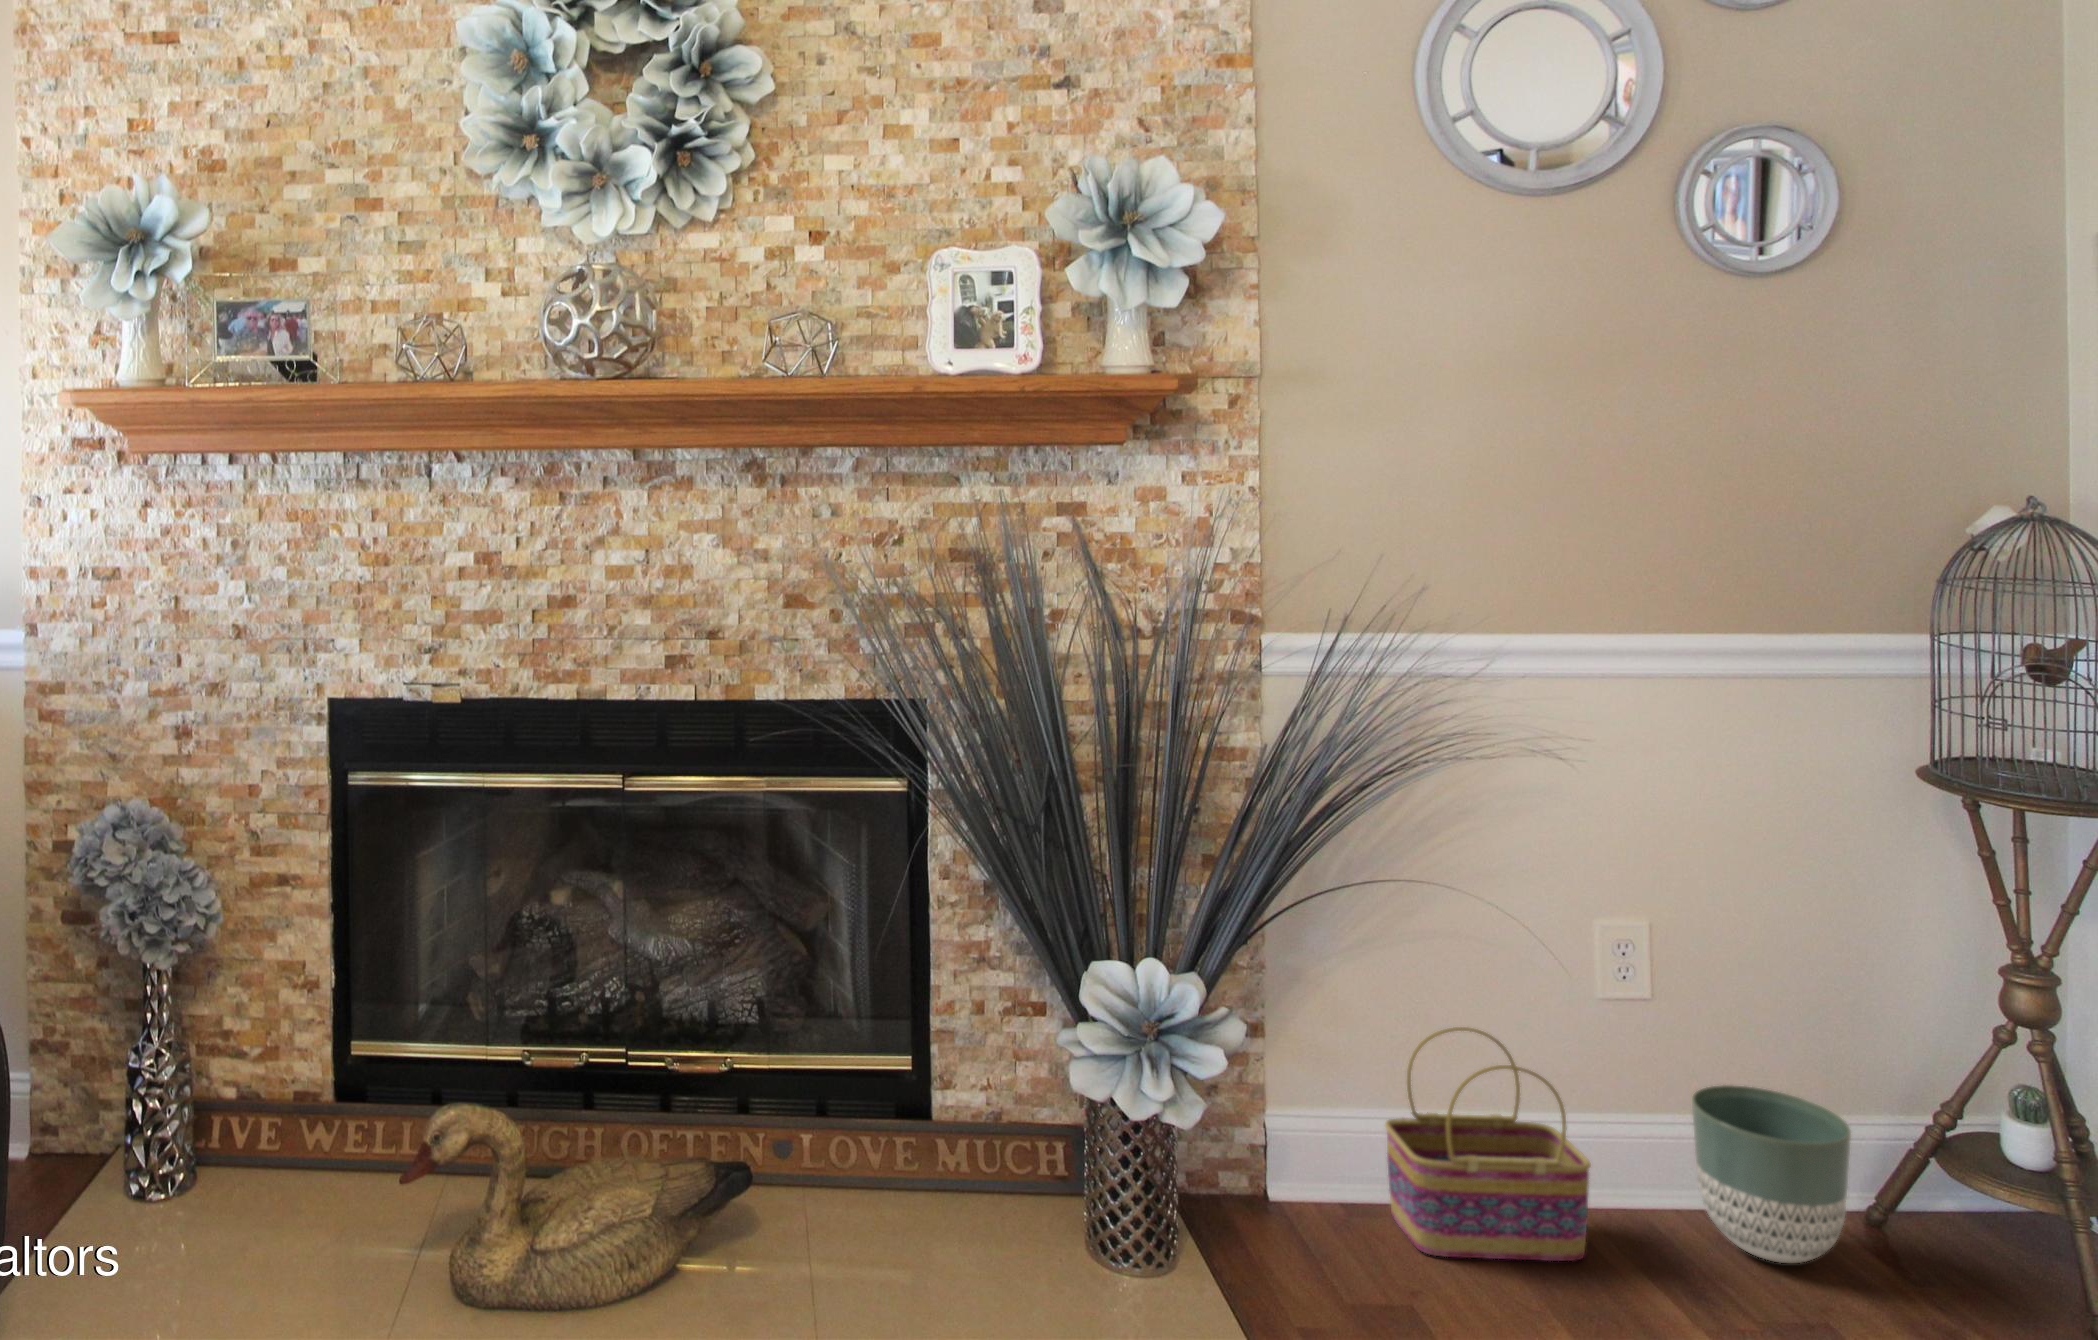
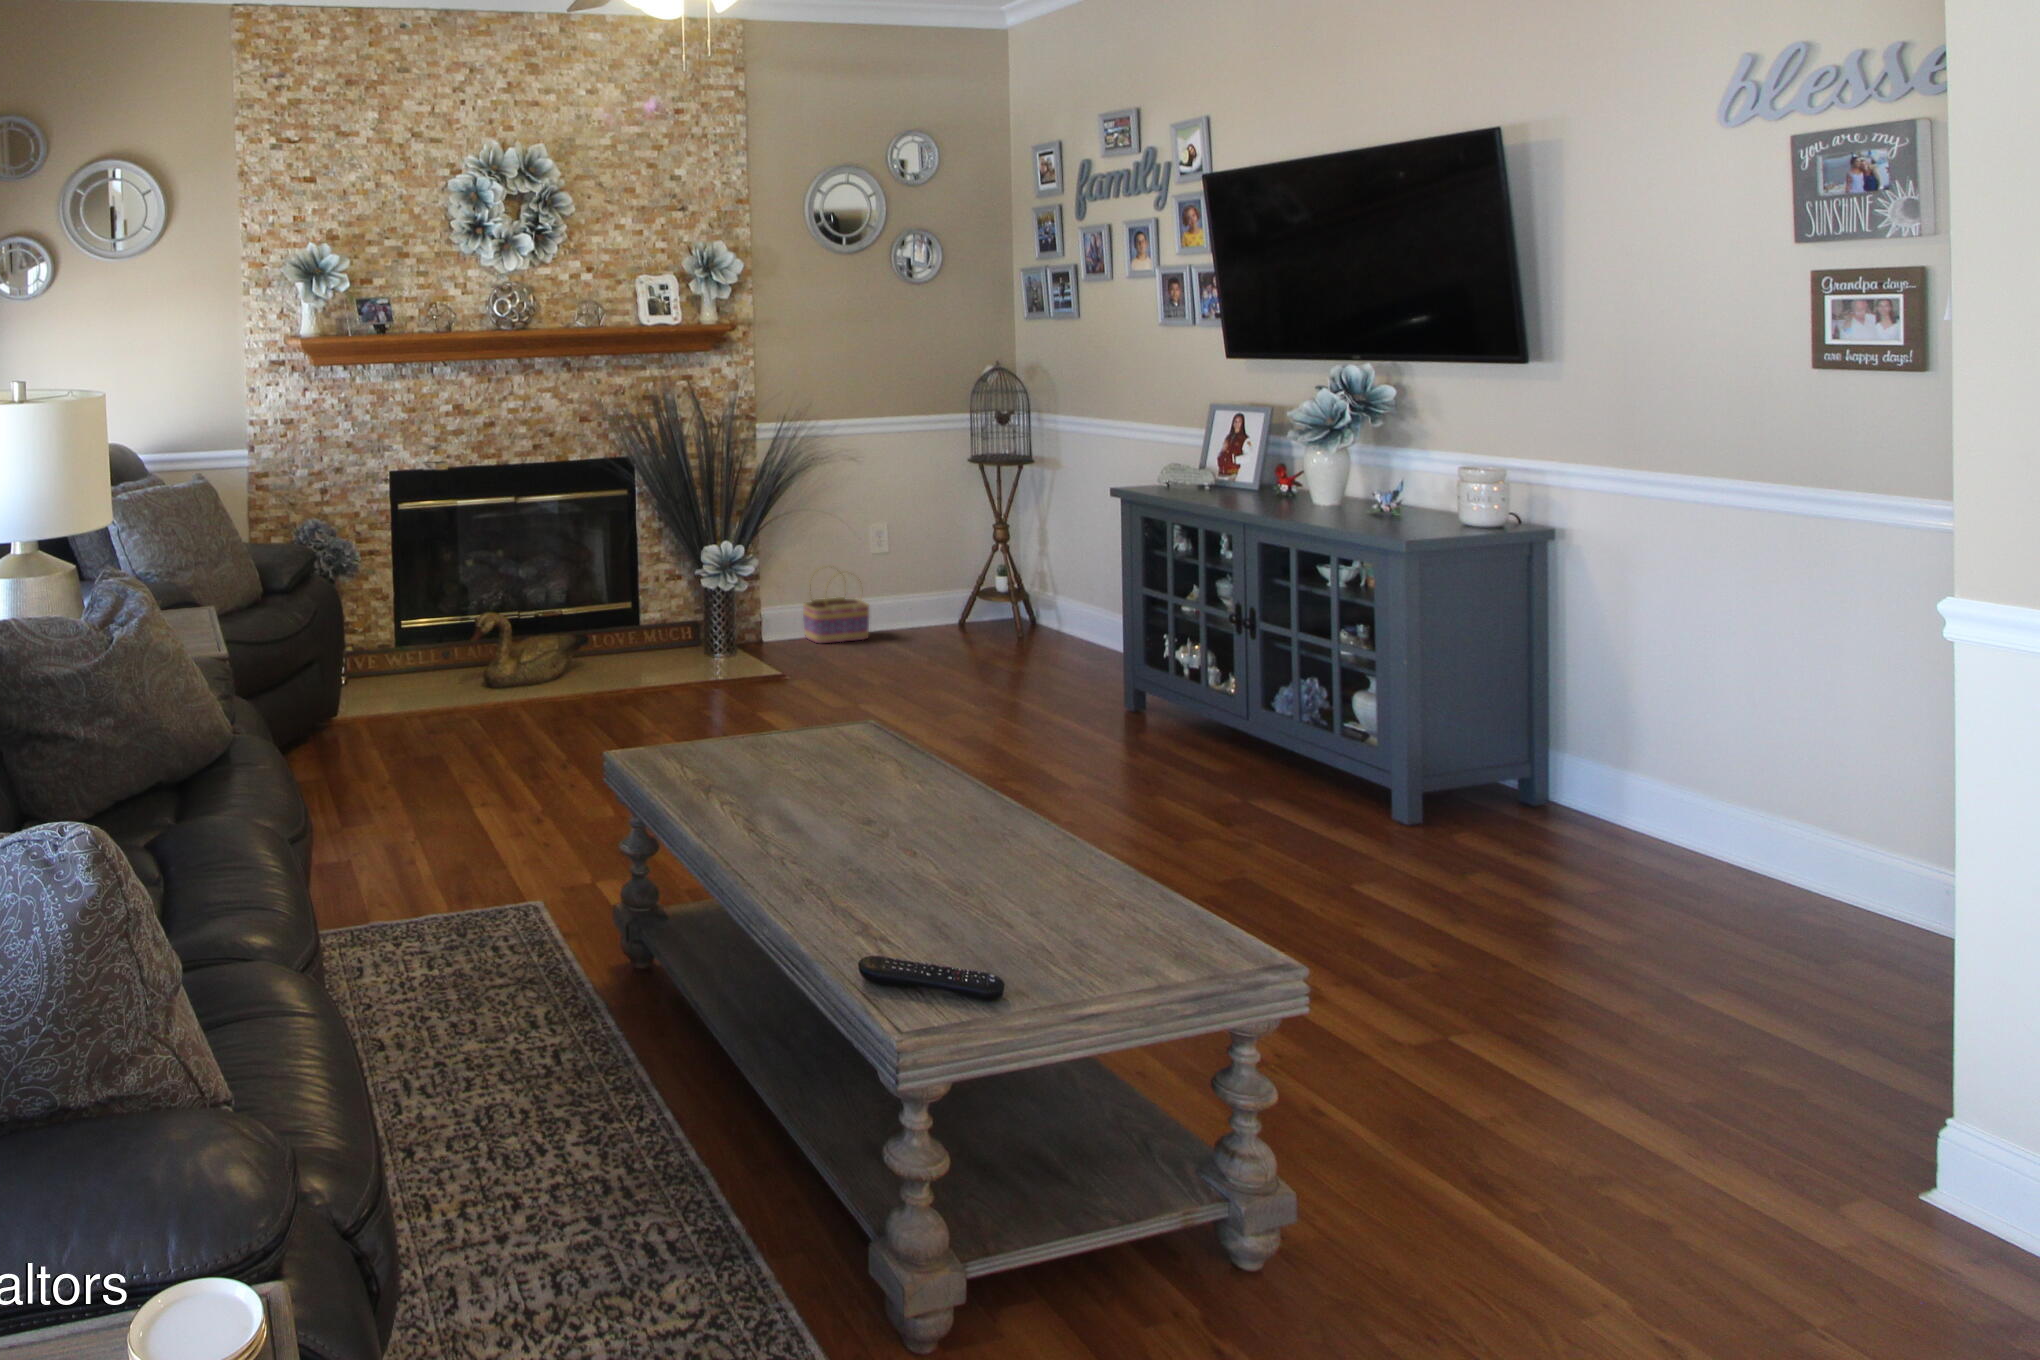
planter: present [1692,1085,1851,1263] -> none [900,578,948,632]

